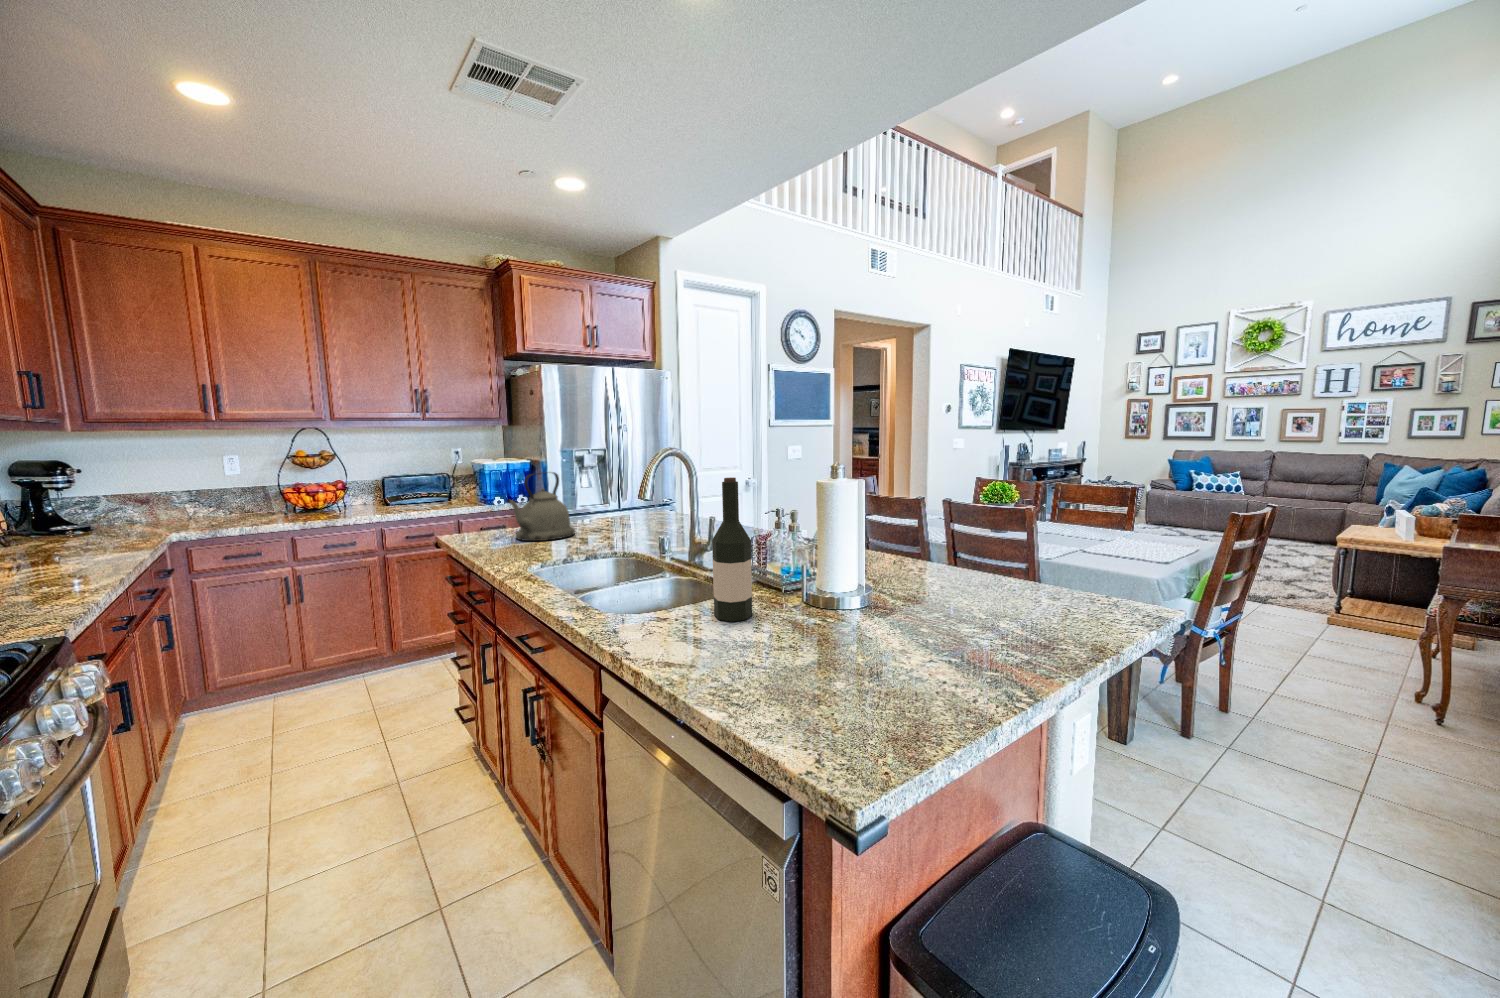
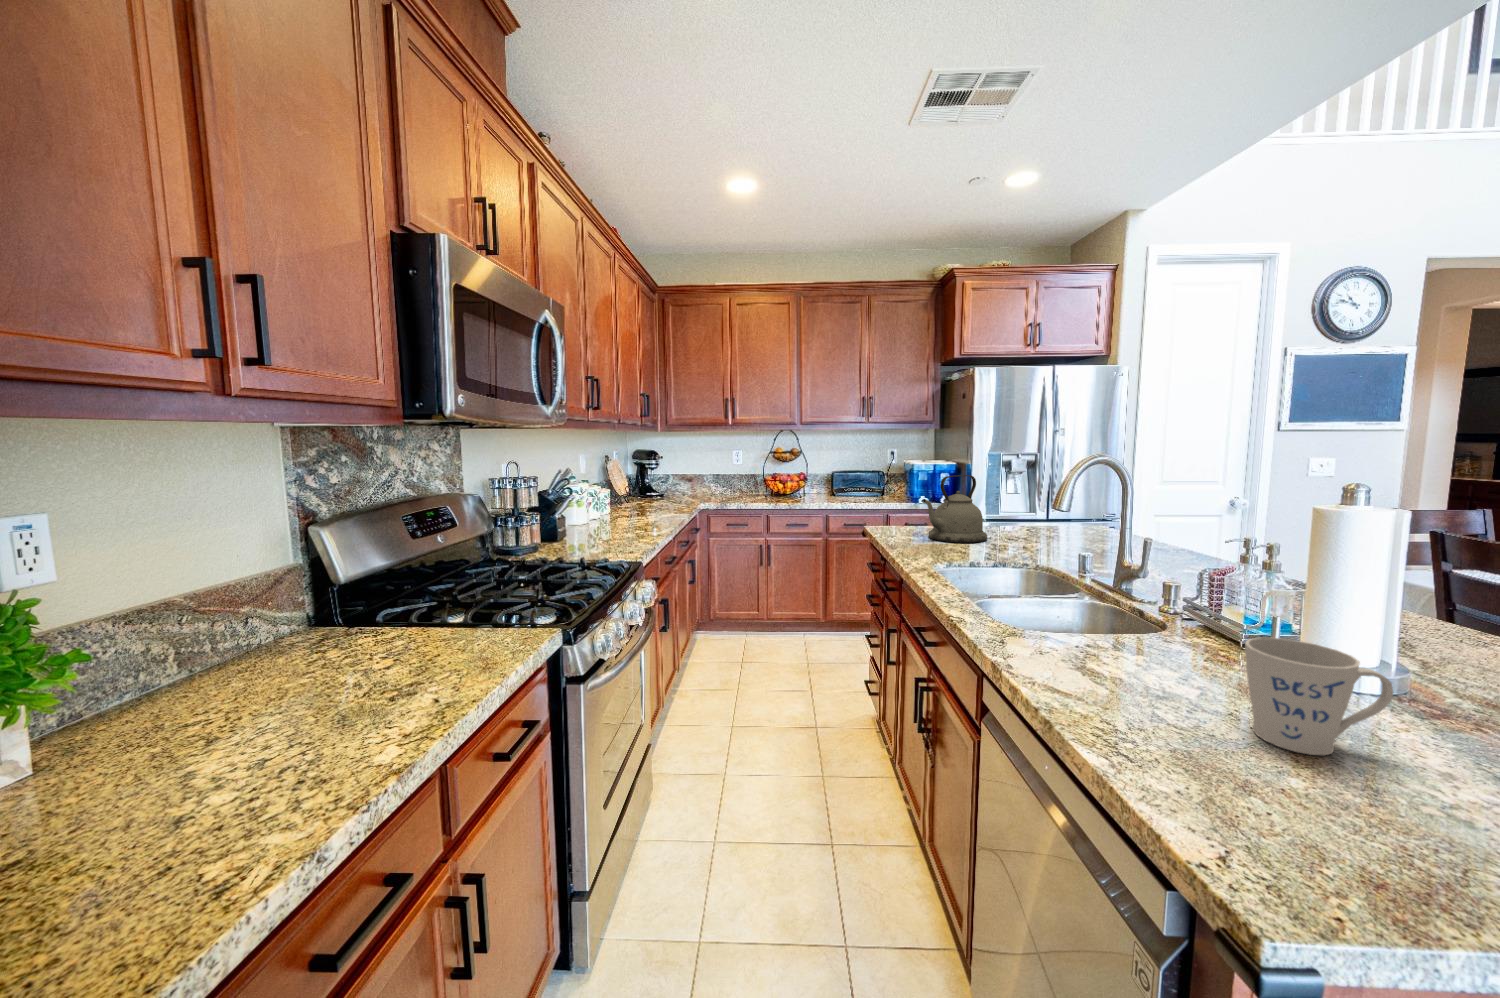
wine bottle: present [712,477,752,622] -> none [1129,493,1192,671]
mug: none [794,578,868,658] -> present [1245,638,1393,755]

